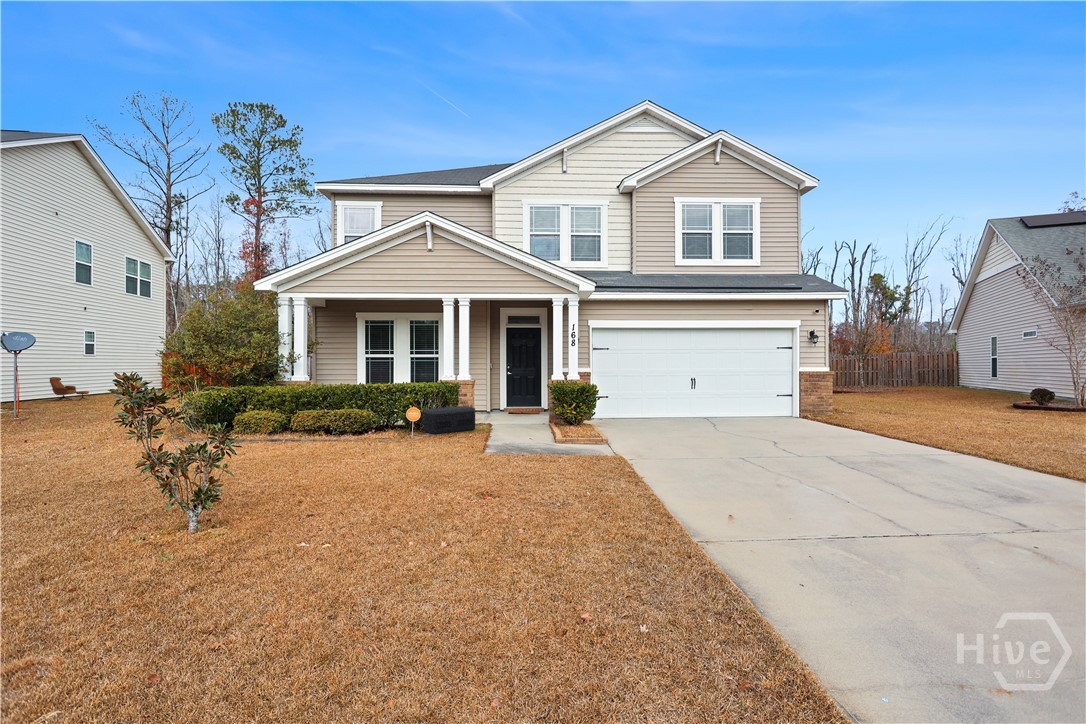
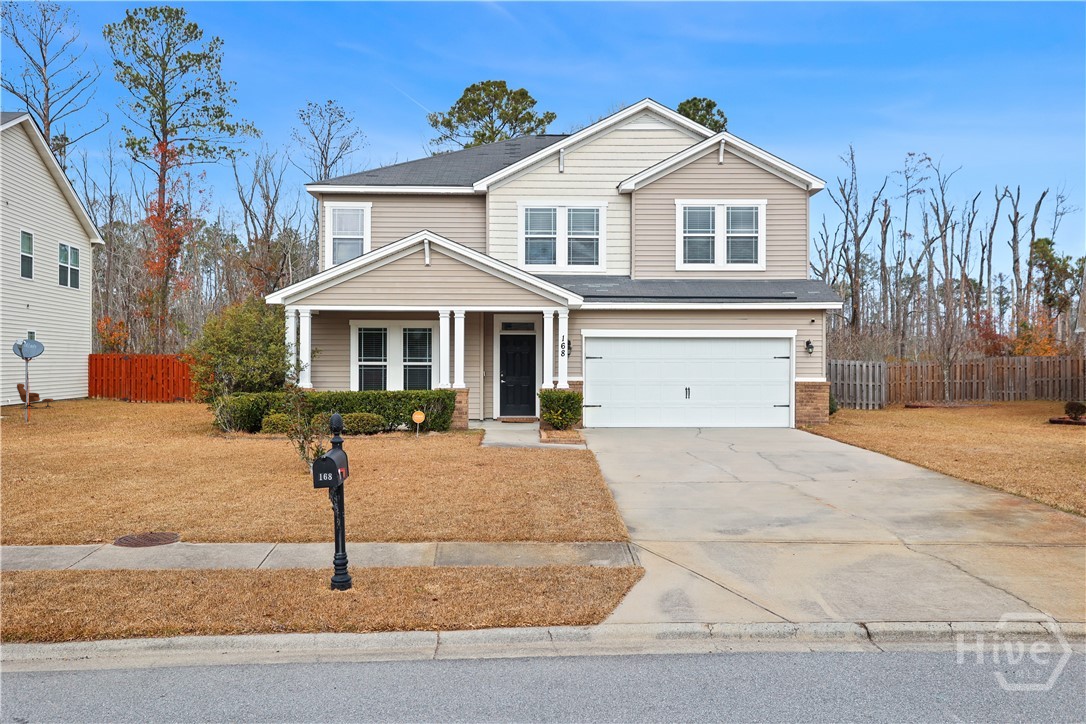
storage bench: present [424,406,475,435] -> none [425,412,470,436]

